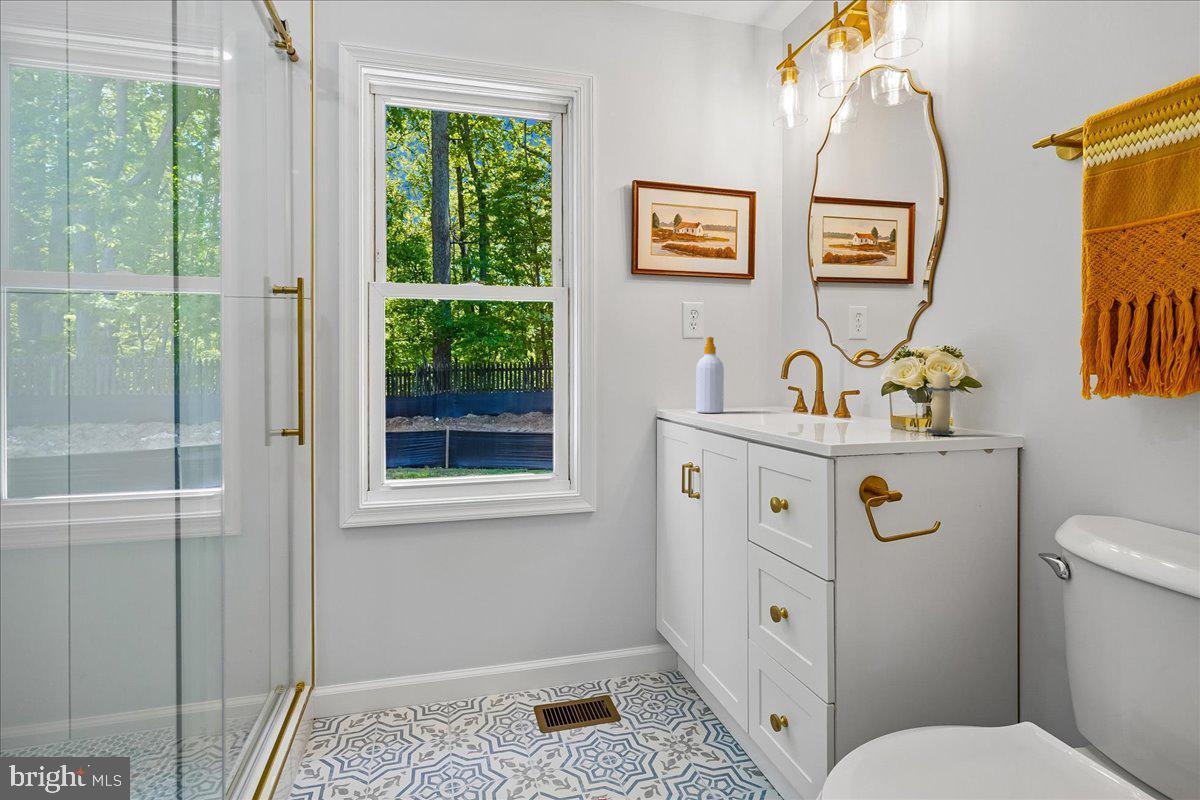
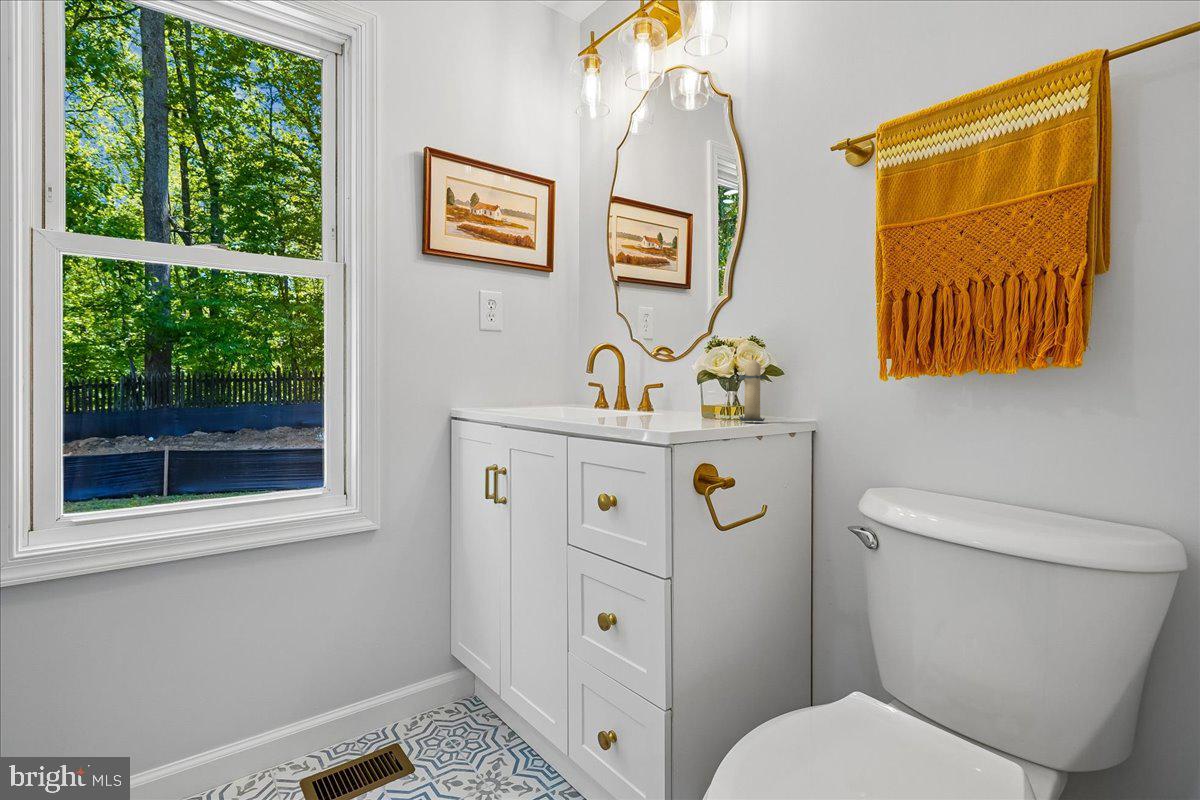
soap bottle: present [696,337,724,413] -> none [497,327,526,410]

